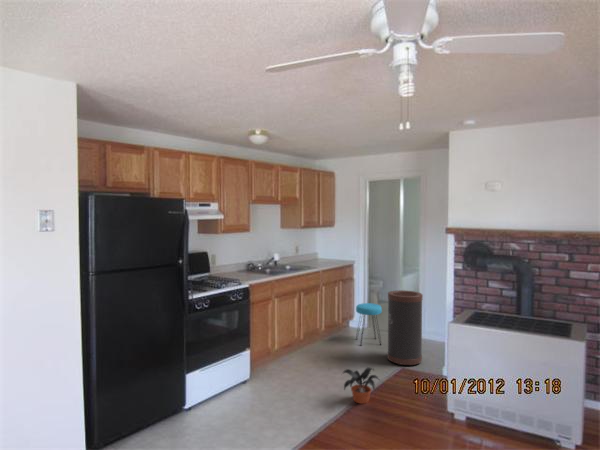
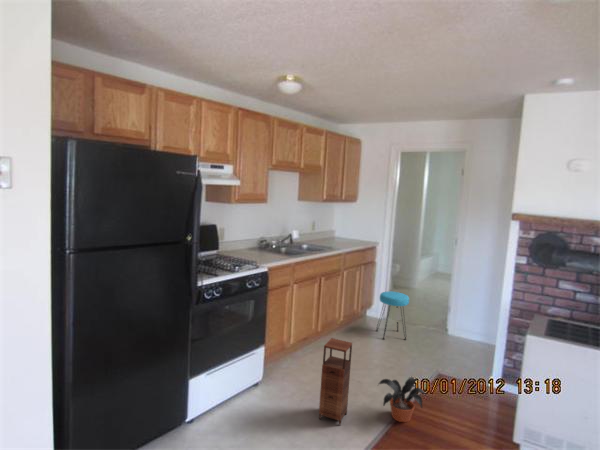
trash can: present [387,290,423,365] -> none [418,282,466,369]
storage cabinet: none [292,337,317,408] -> present [319,338,352,425]

